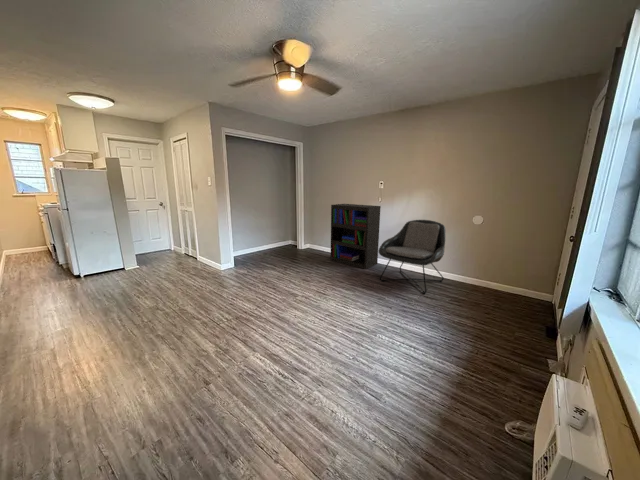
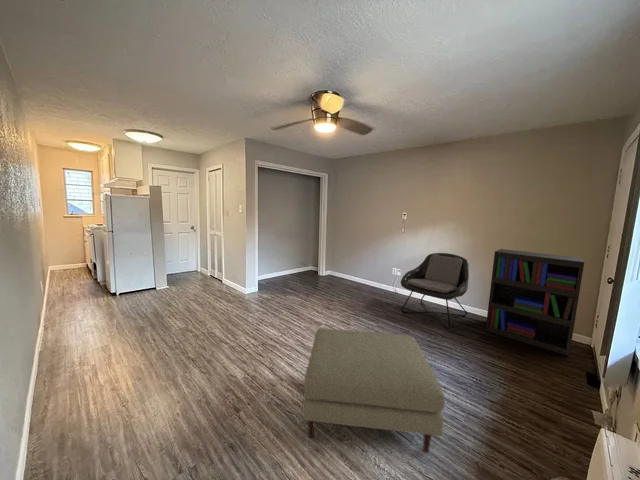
bookshelf: present [330,204,381,269] -> present [486,249,584,356]
ottoman: none [270,298,409,408] -> present [303,328,445,452]

